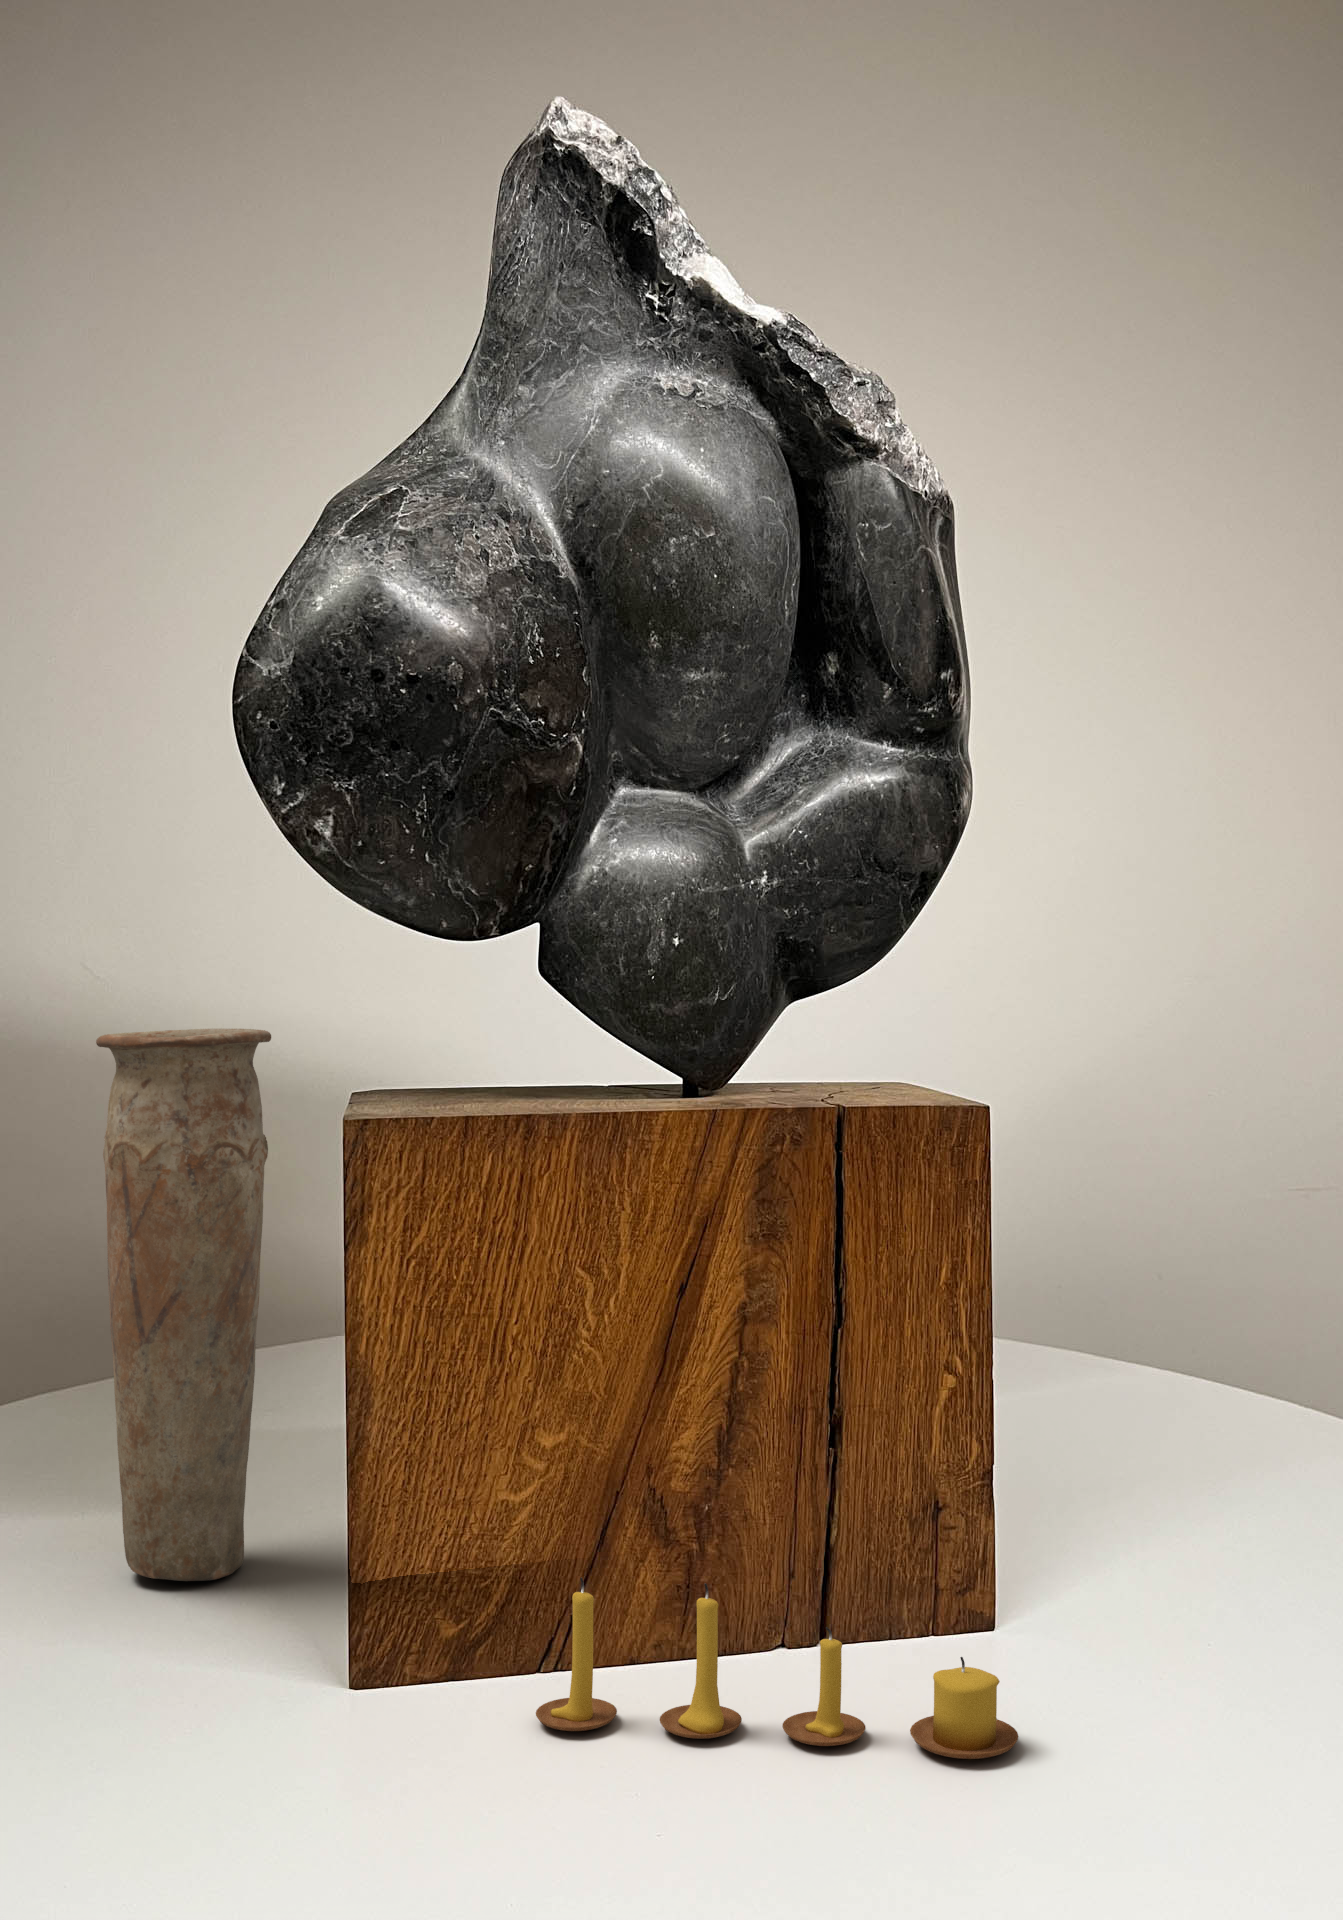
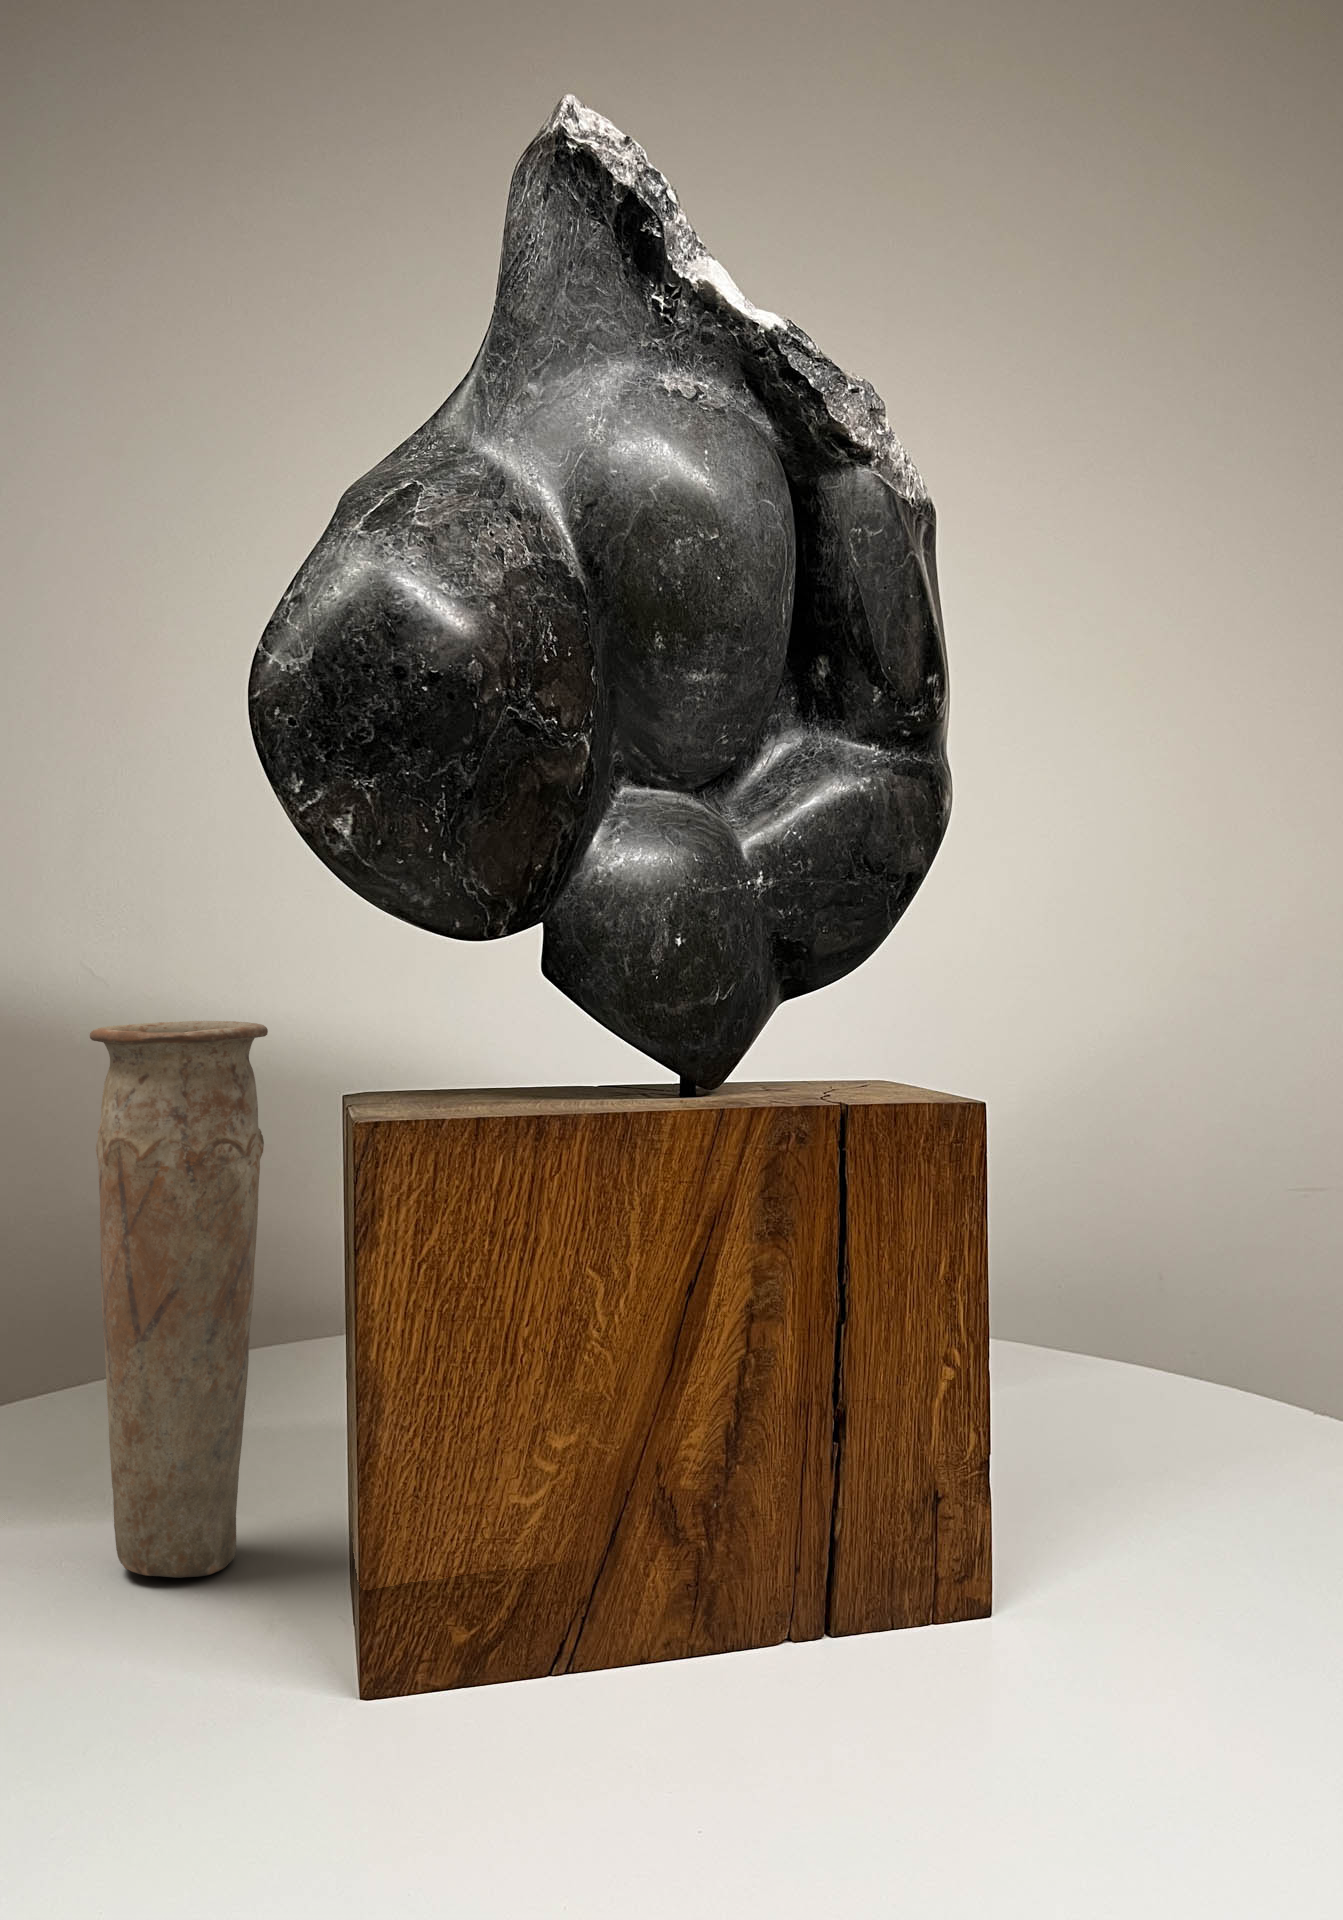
candle: present [536,1578,1018,1759] -> none [561,1591,1049,1771]

